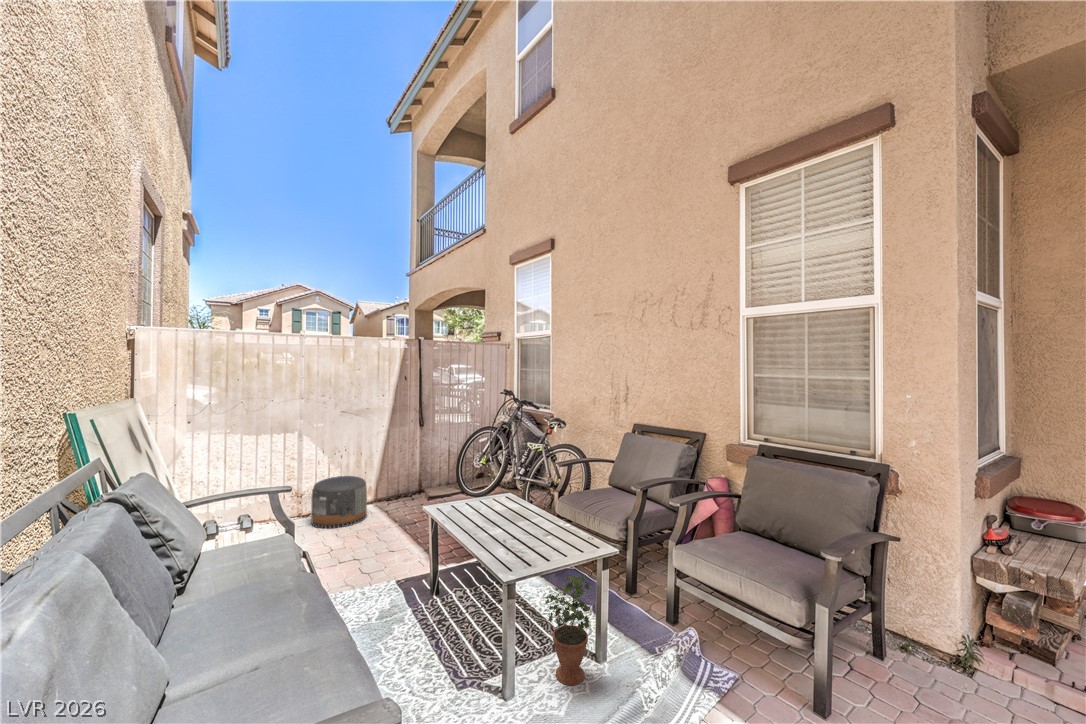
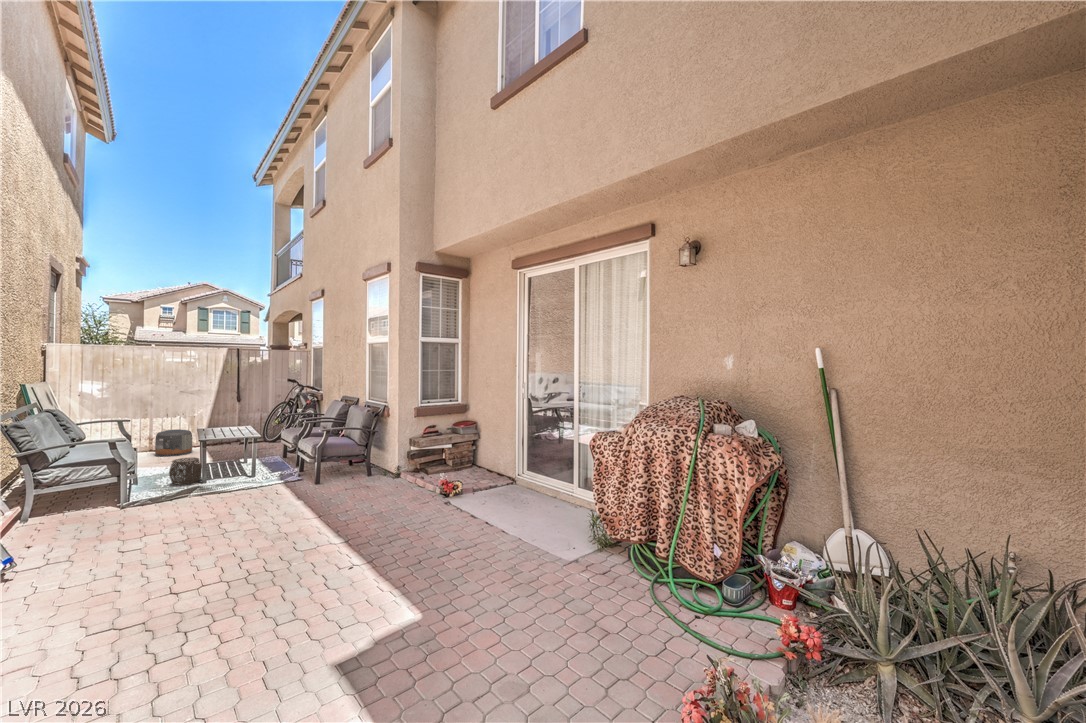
potted plant: present [546,568,589,685] -> none [223,445,245,486]
woven basket: none [408,588,476,675] -> present [169,458,202,485]

